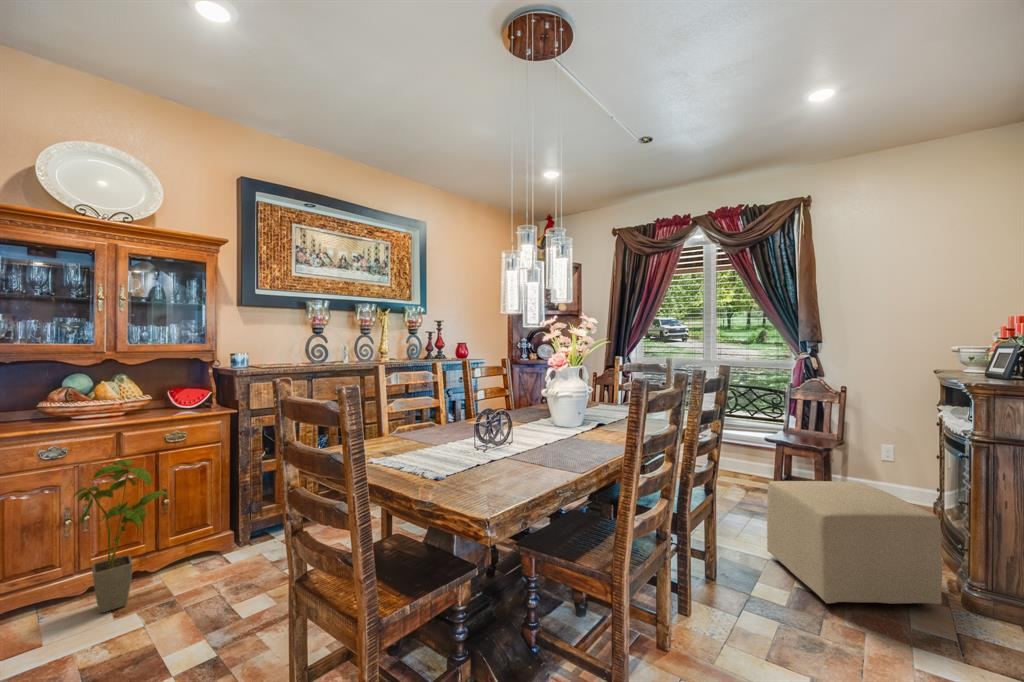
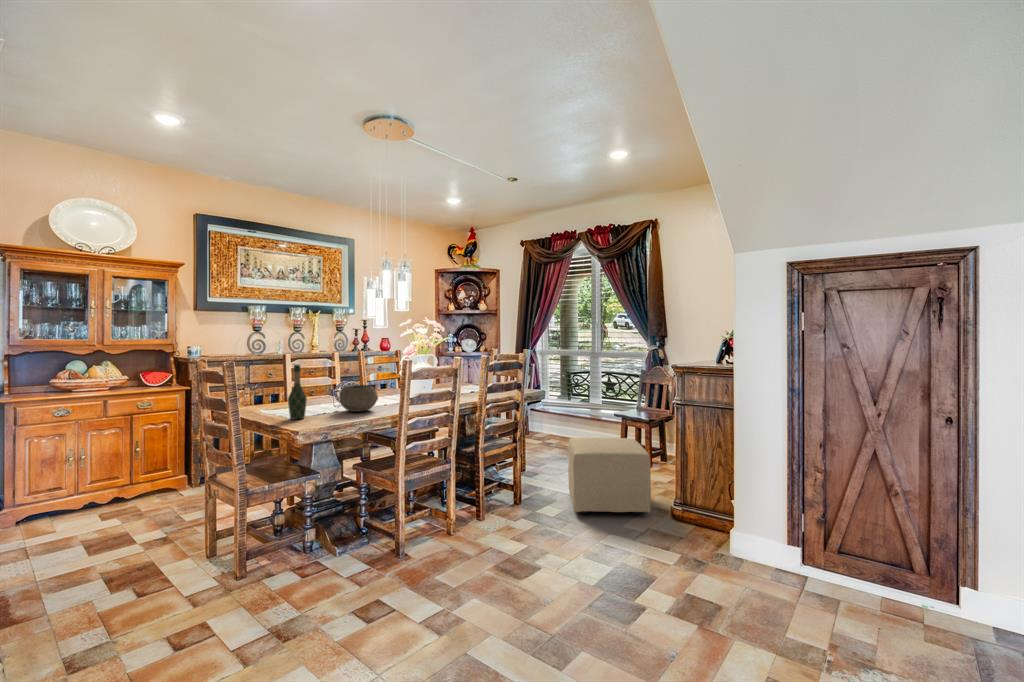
wine bottle: none [433,387,463,483] -> present [288,364,307,419]
bowl: none [496,416,558,461] -> present [339,385,378,412]
house plant: present [73,460,168,613] -> none [75,417,142,517]

